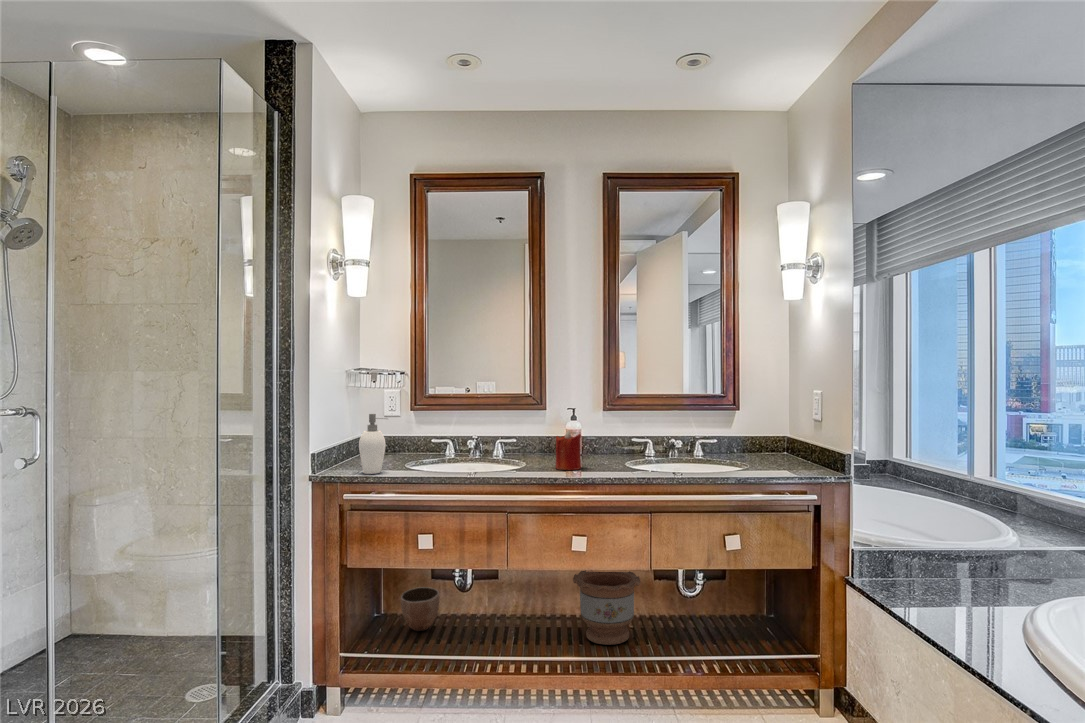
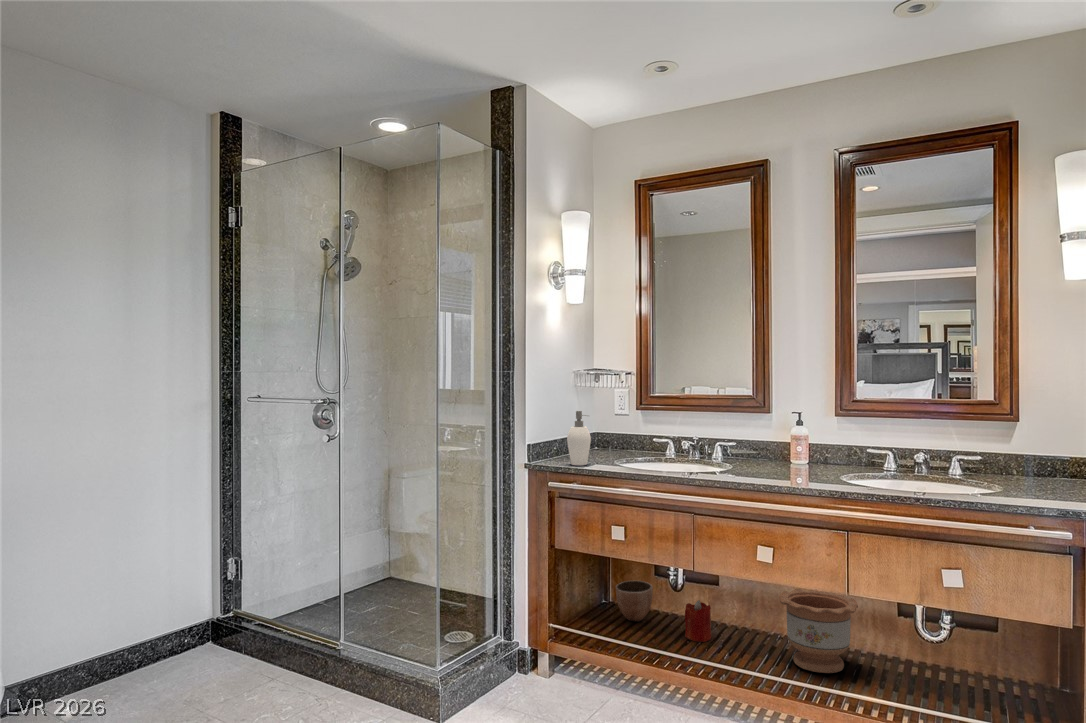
candle: present [556,431,581,470] -> present [685,600,711,642]

